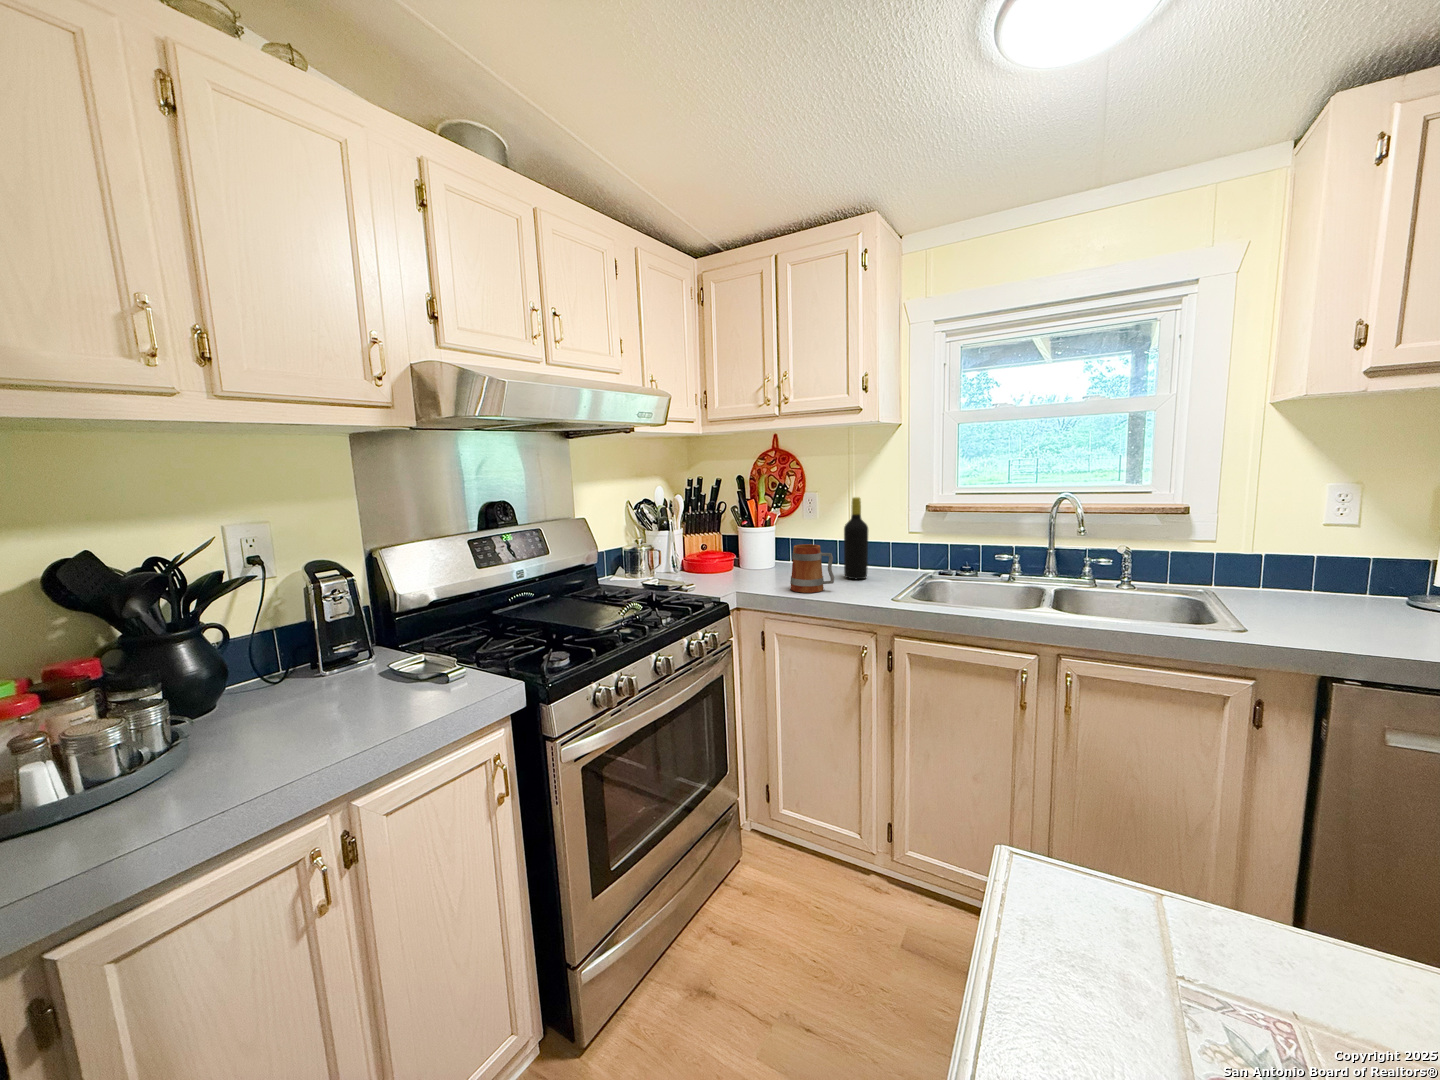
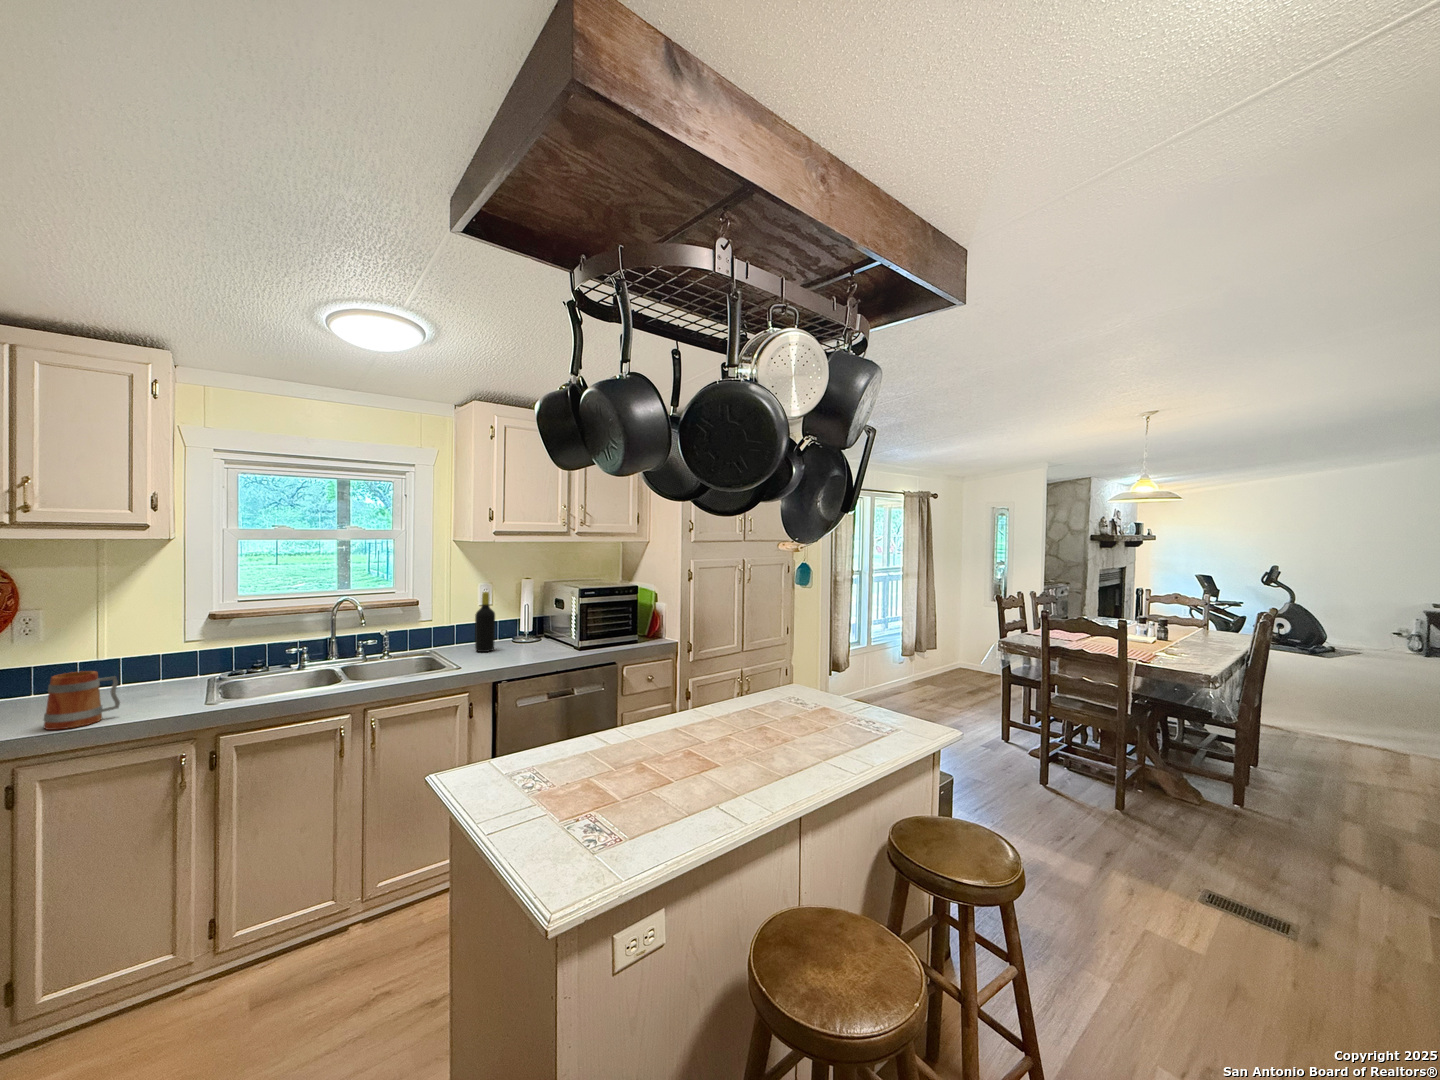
bottle: present [844,497,868,579] -> present [475,592,495,652]

